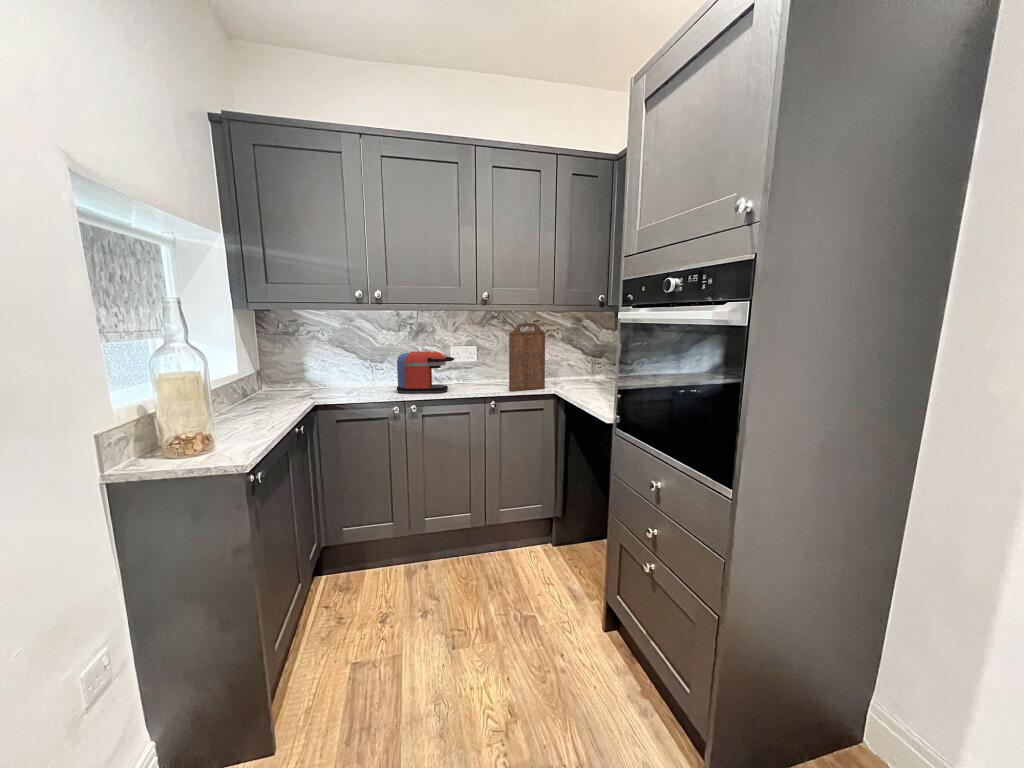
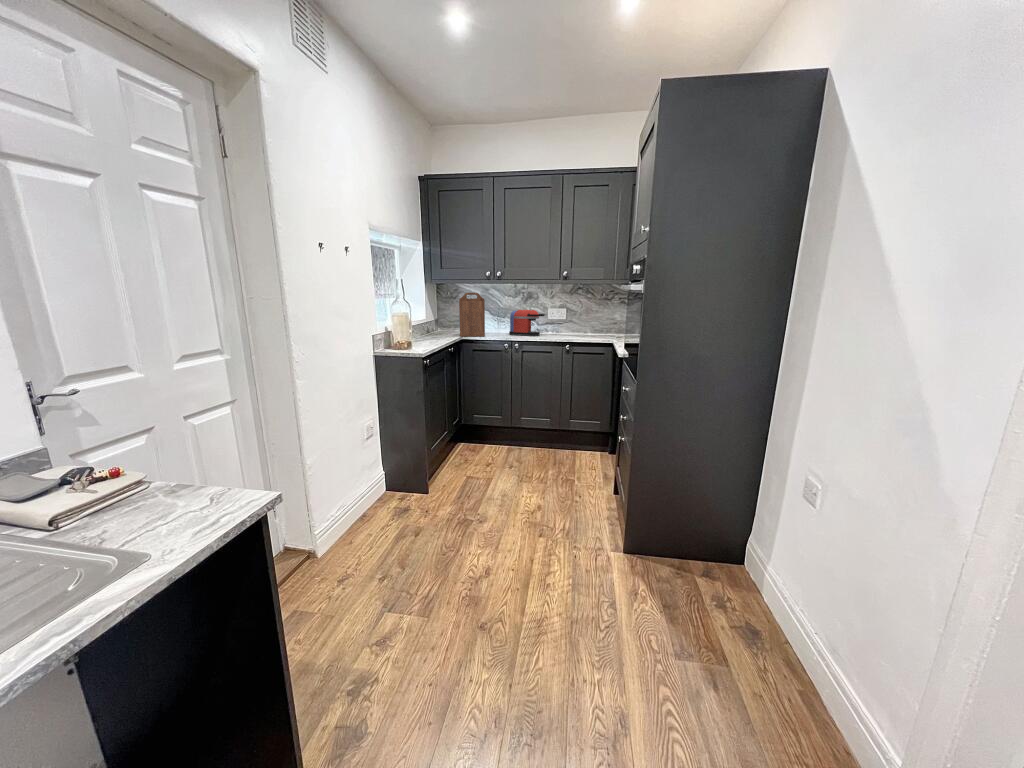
cutting board: present [509,323,545,391] -> present [459,293,485,337]

